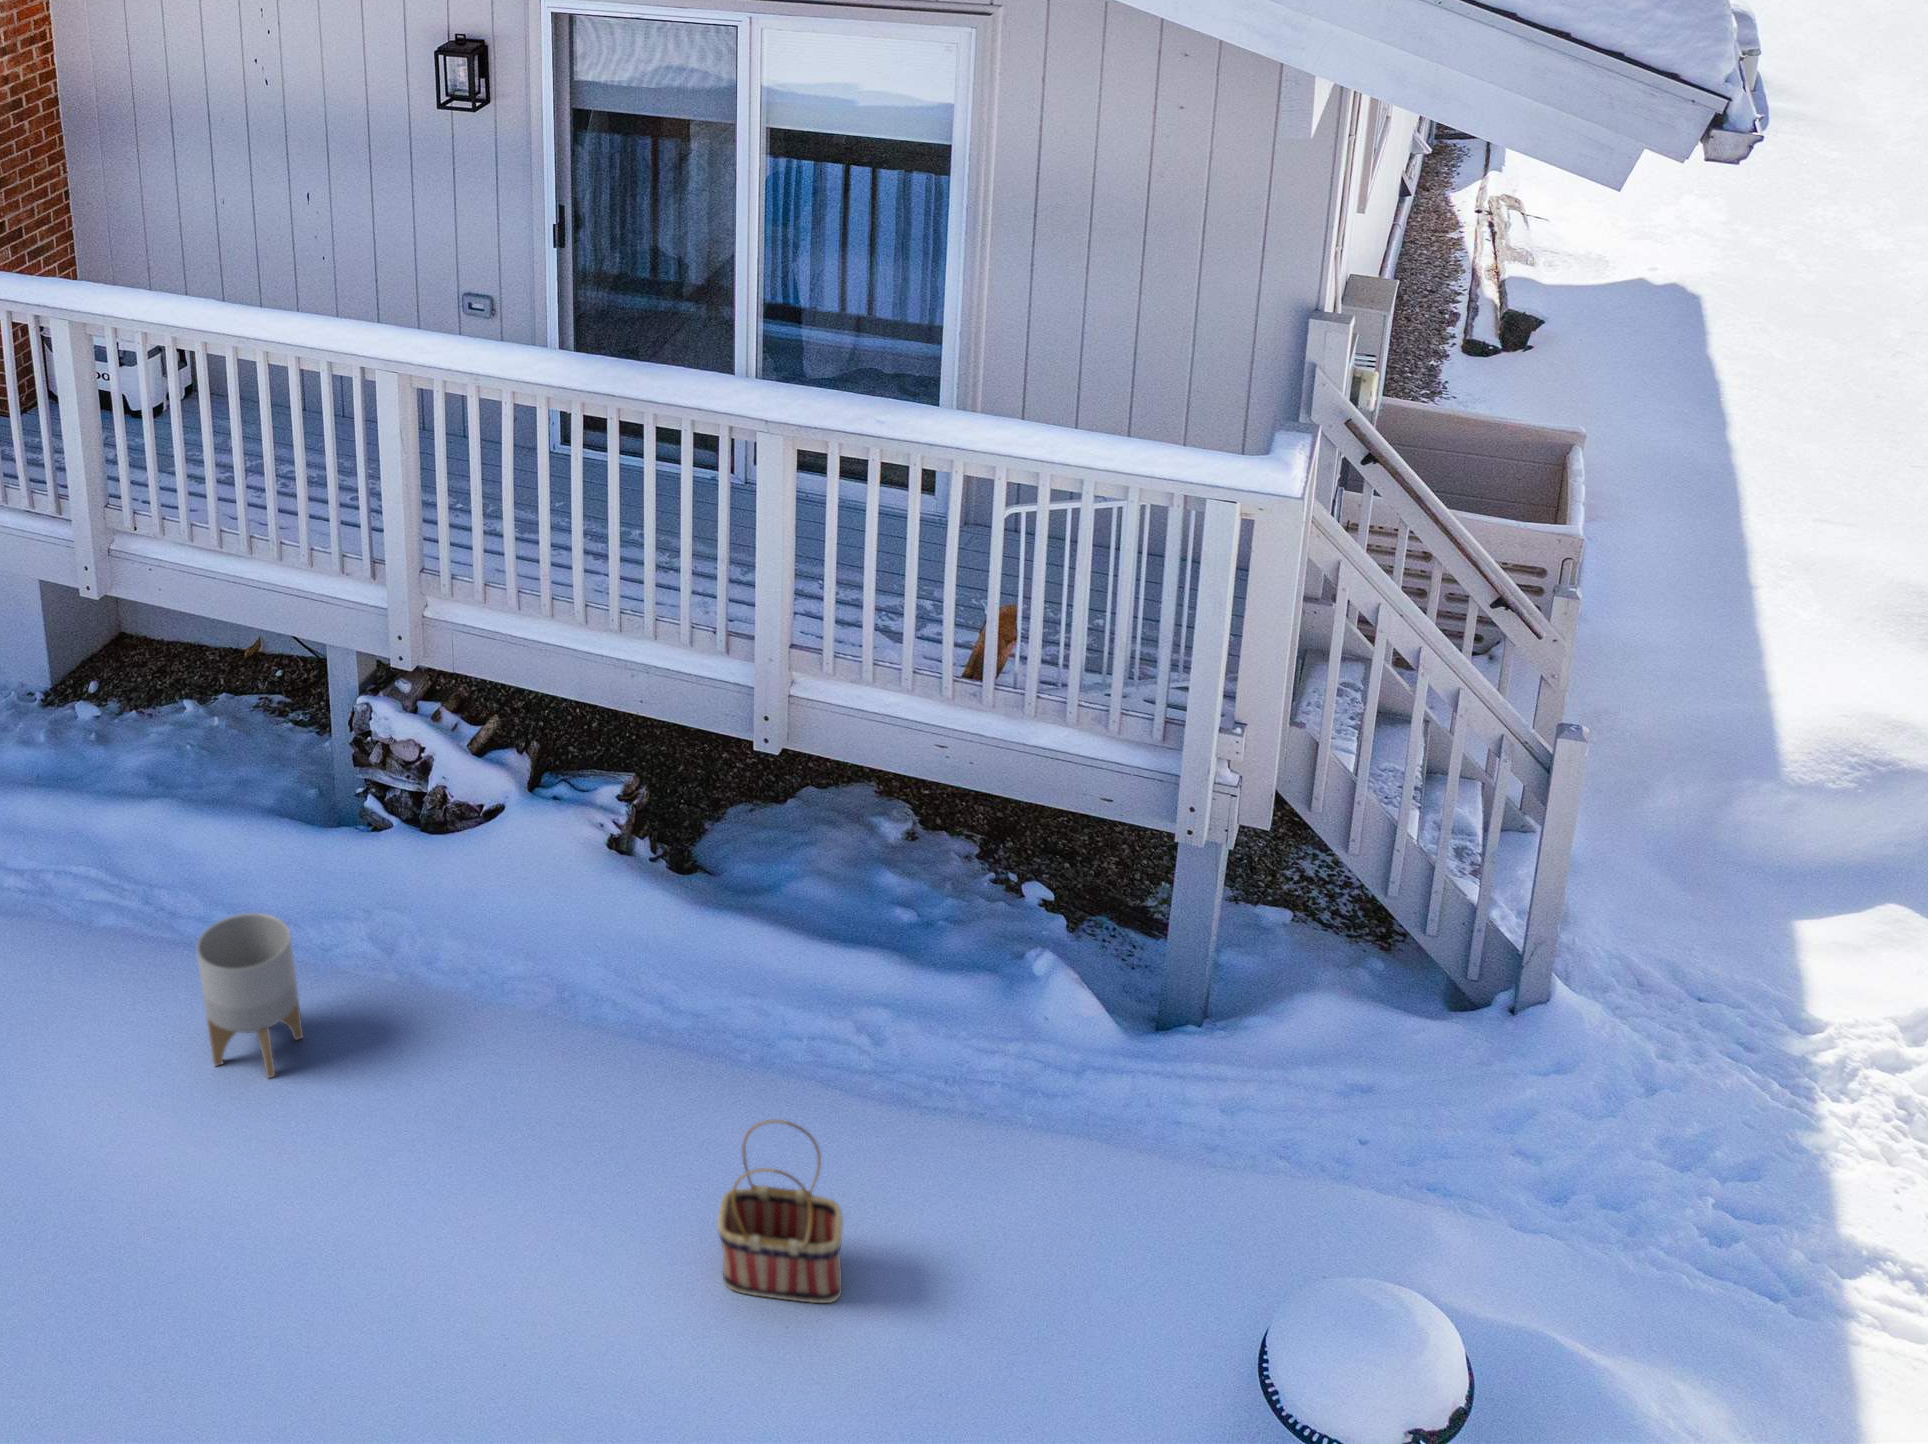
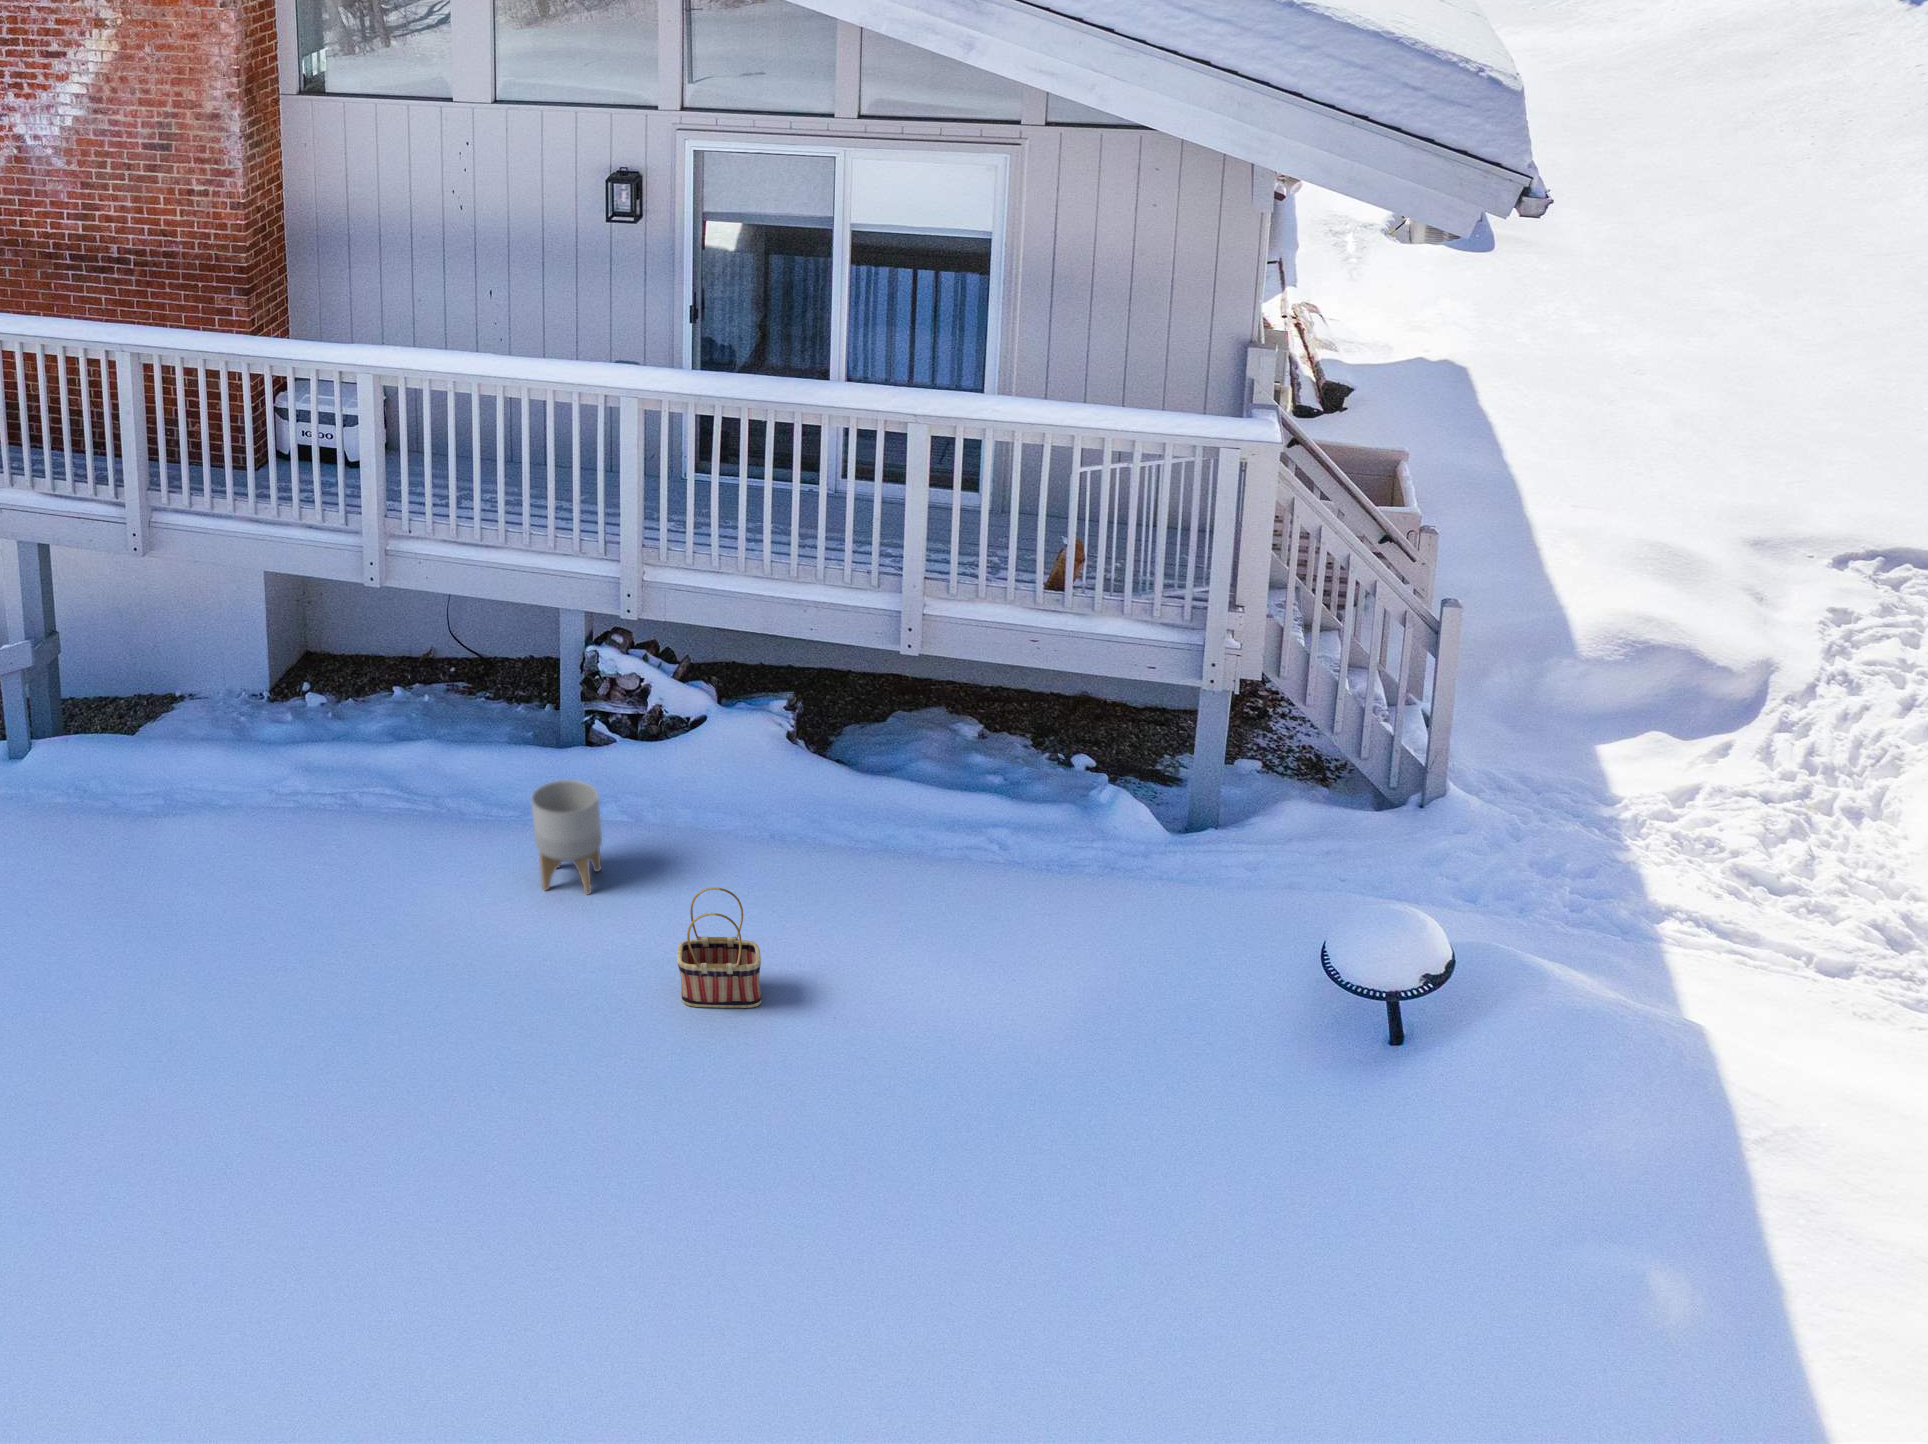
basket: present [717,1120,843,1303] -> present [677,887,762,1008]

